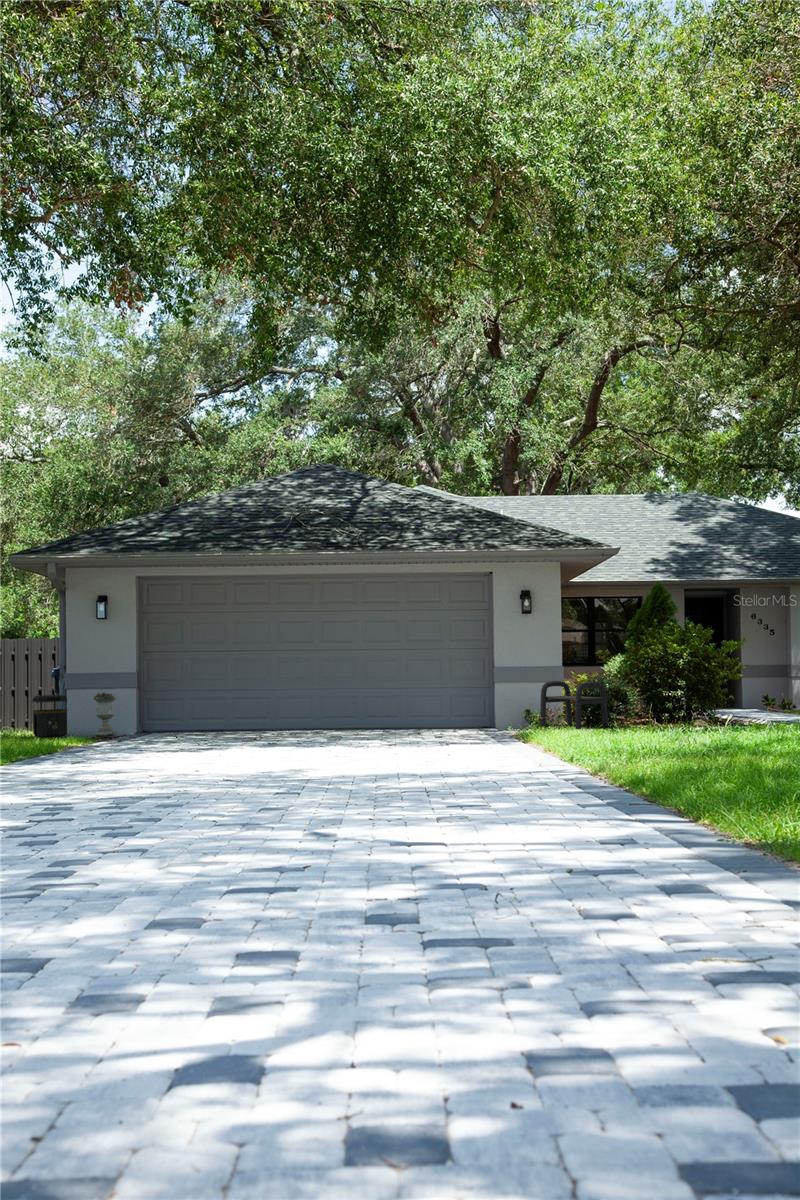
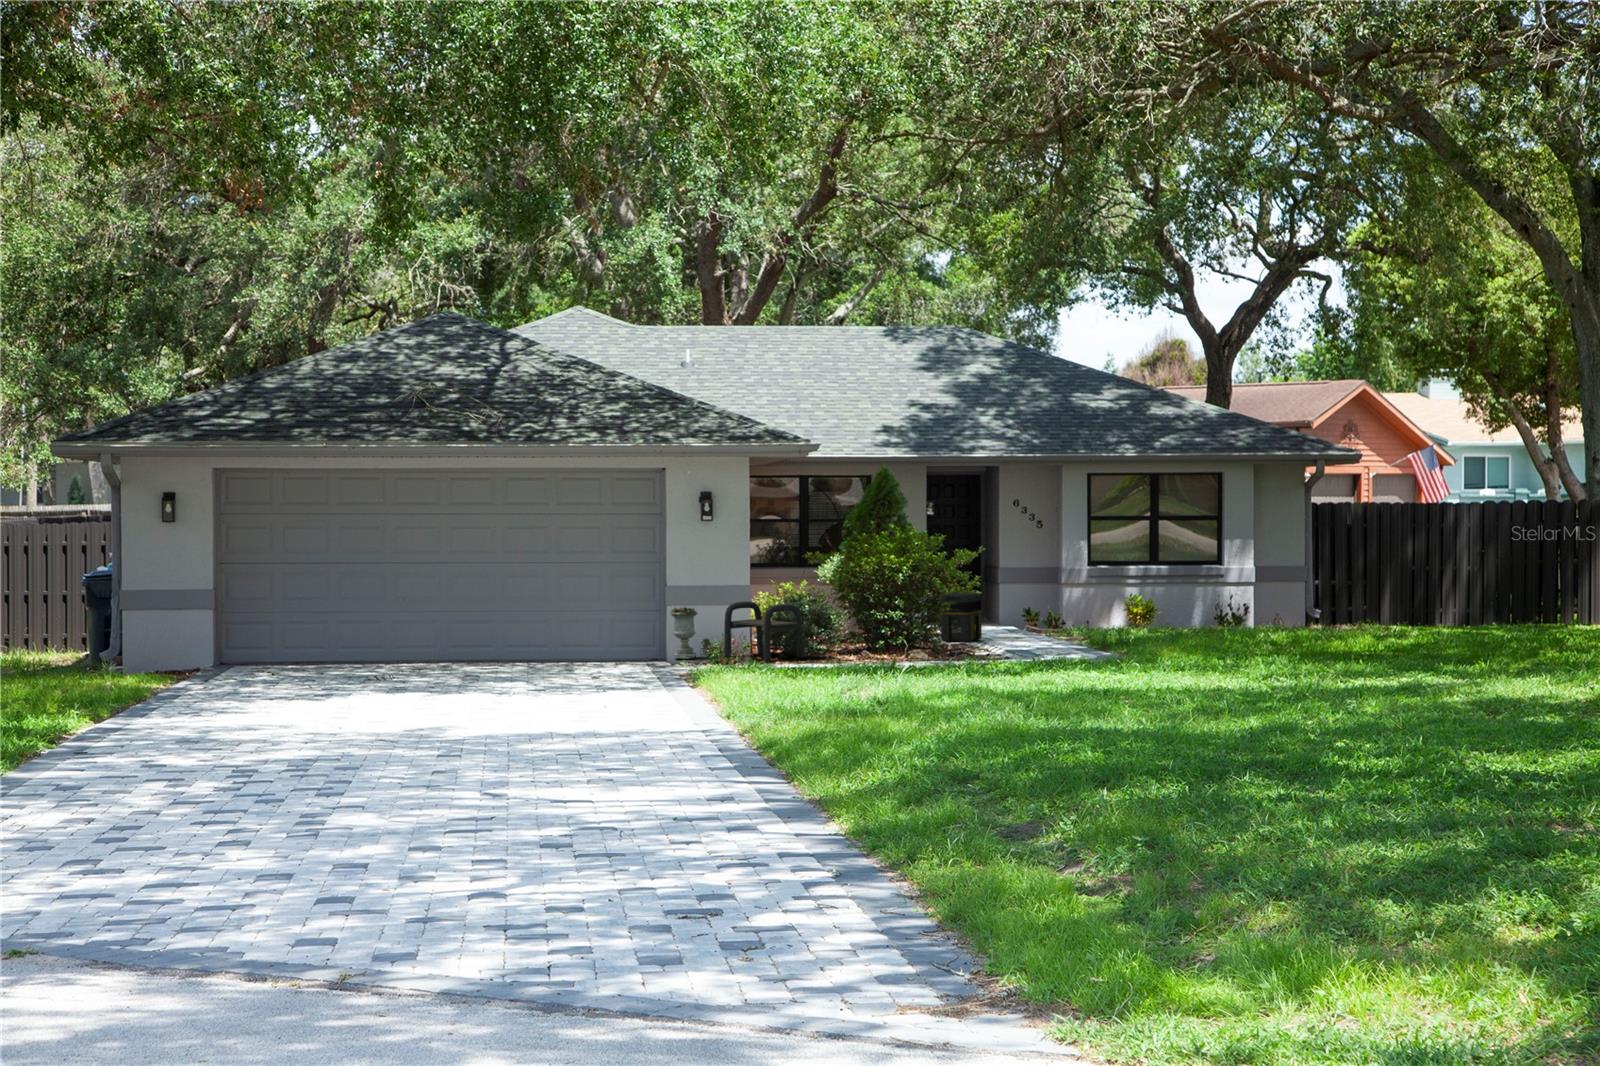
planter: present [94,692,117,736] -> present [670,607,698,660]
toolbox: present [33,695,67,737] -> present [940,593,982,642]

